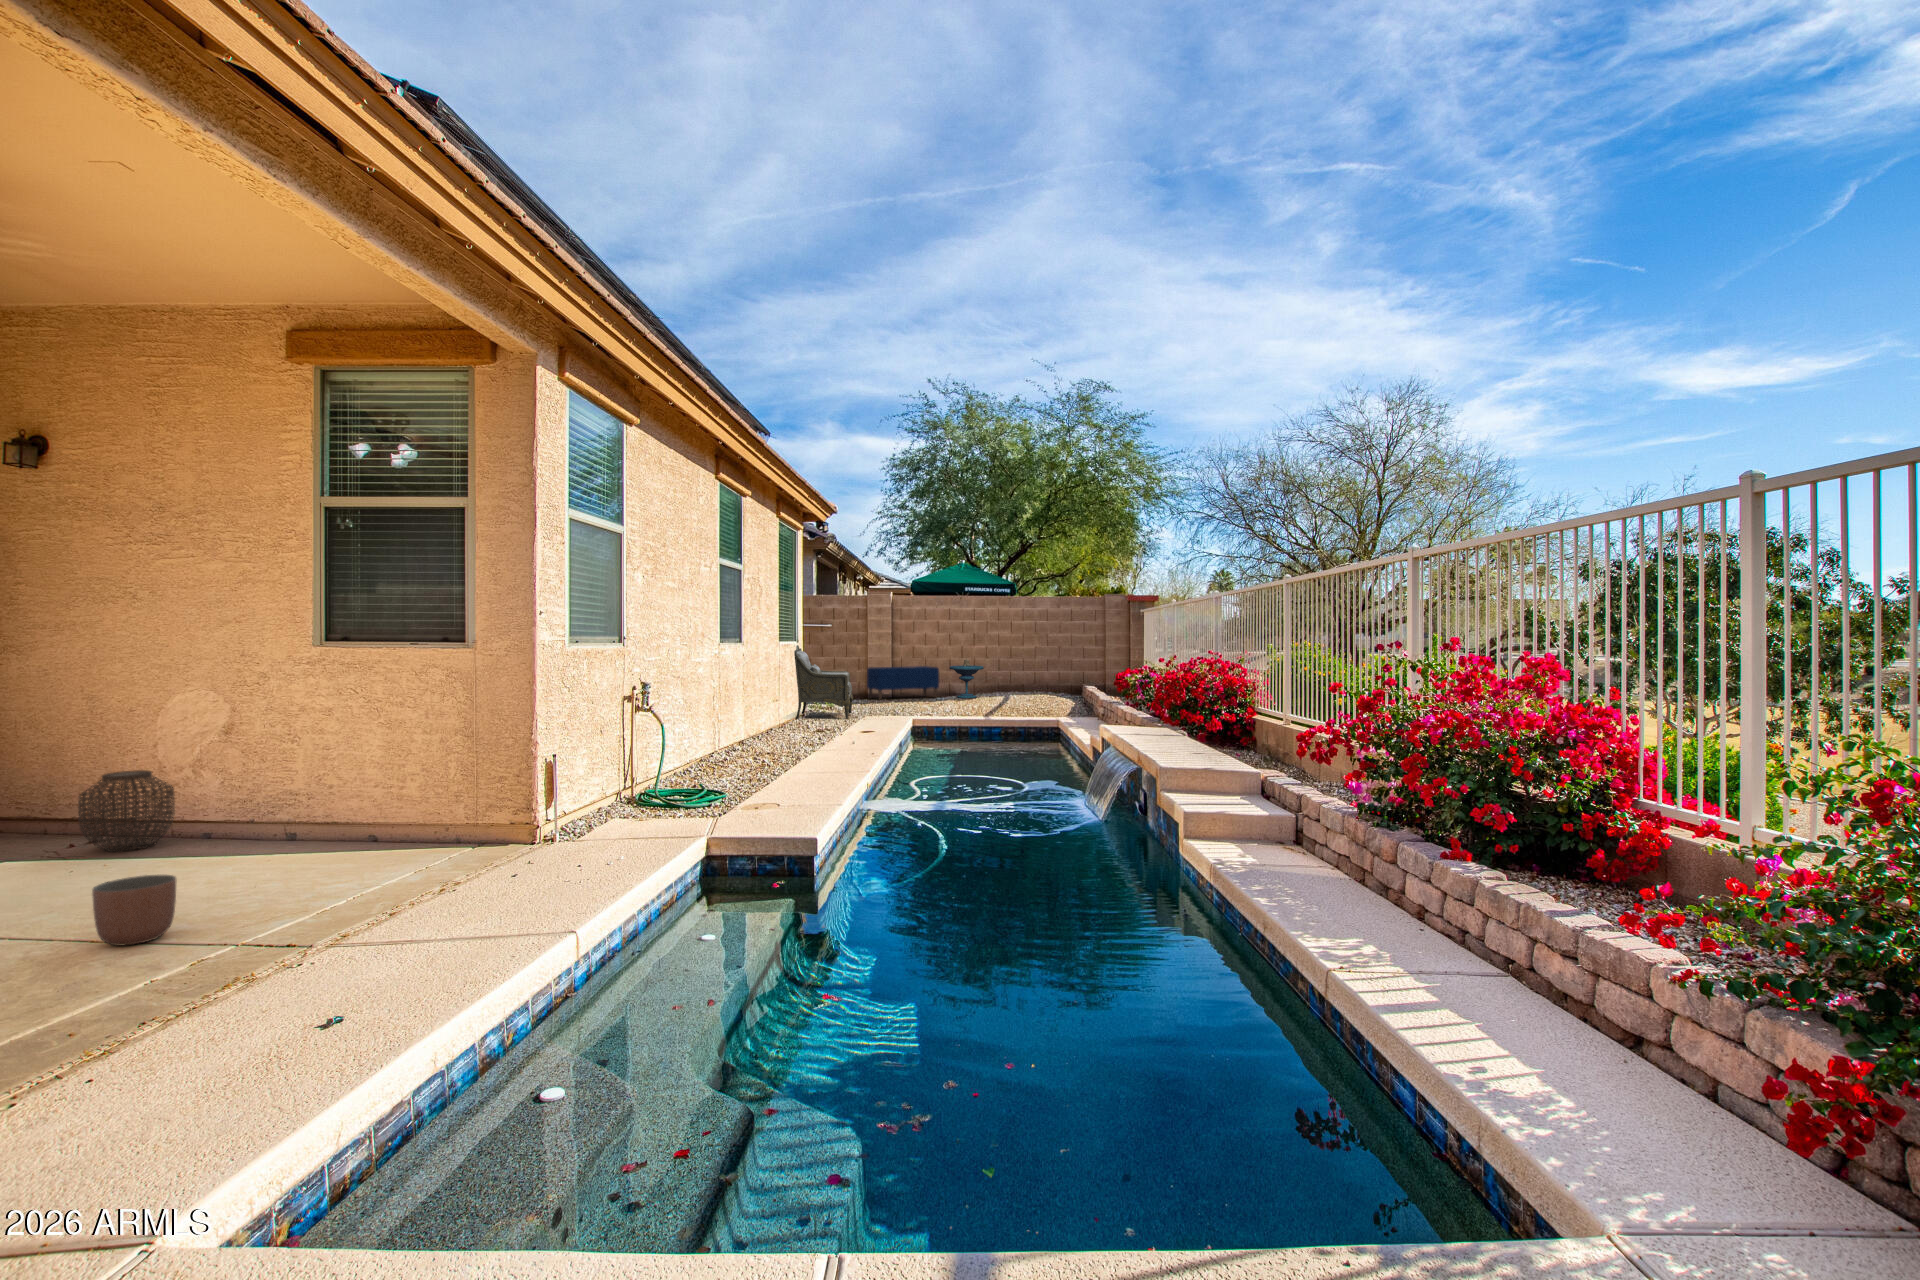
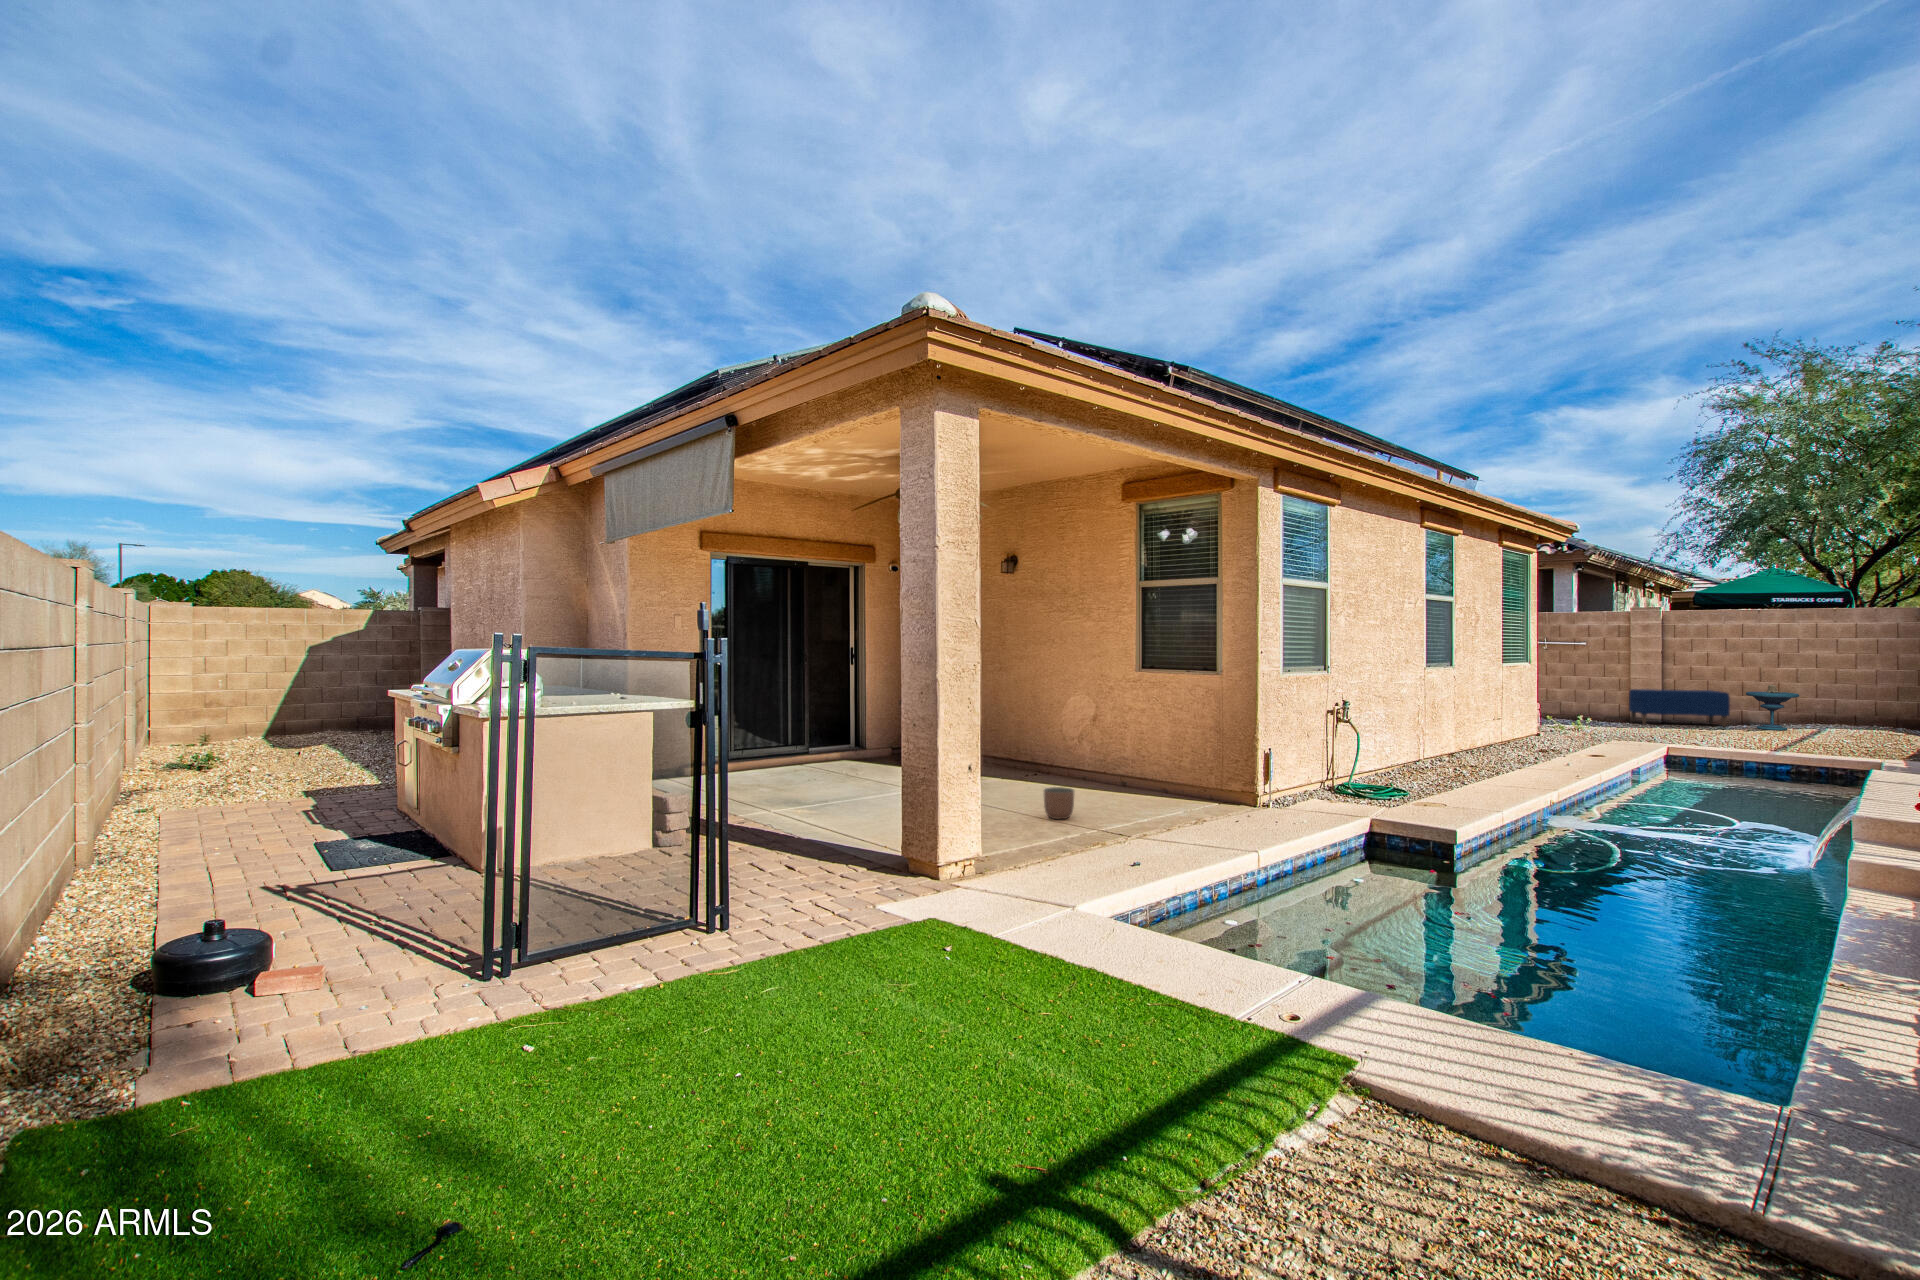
armchair: present [794,645,853,719] -> none [1522,666,1593,742]
woven basket: present [78,770,174,851] -> none [1030,735,1069,778]

